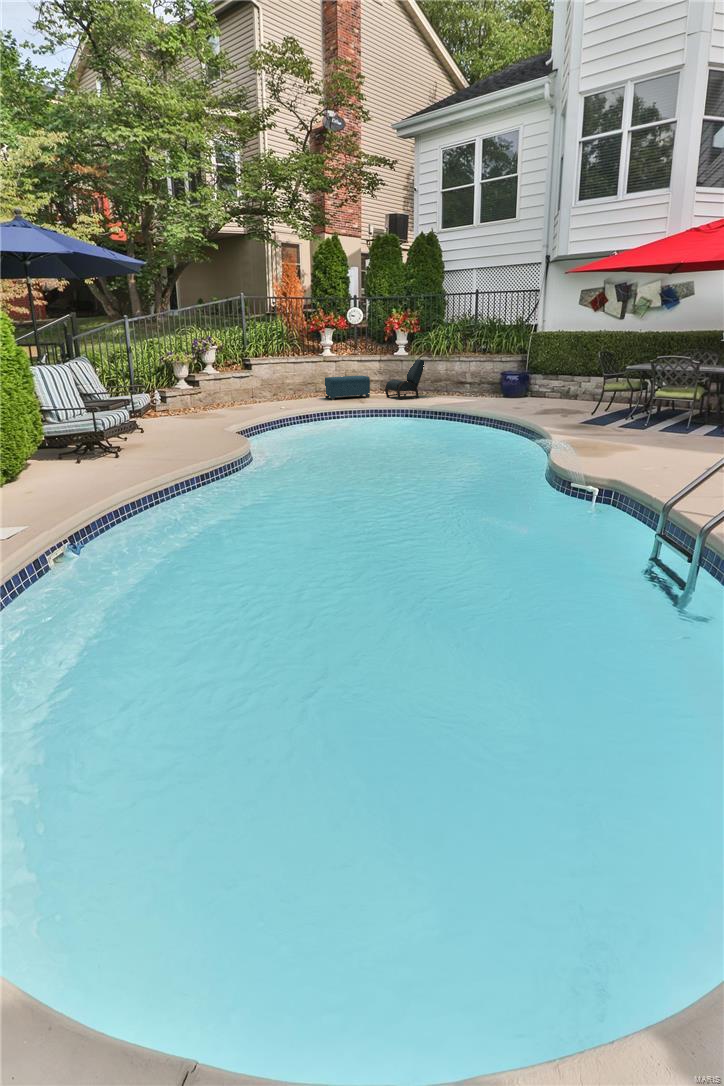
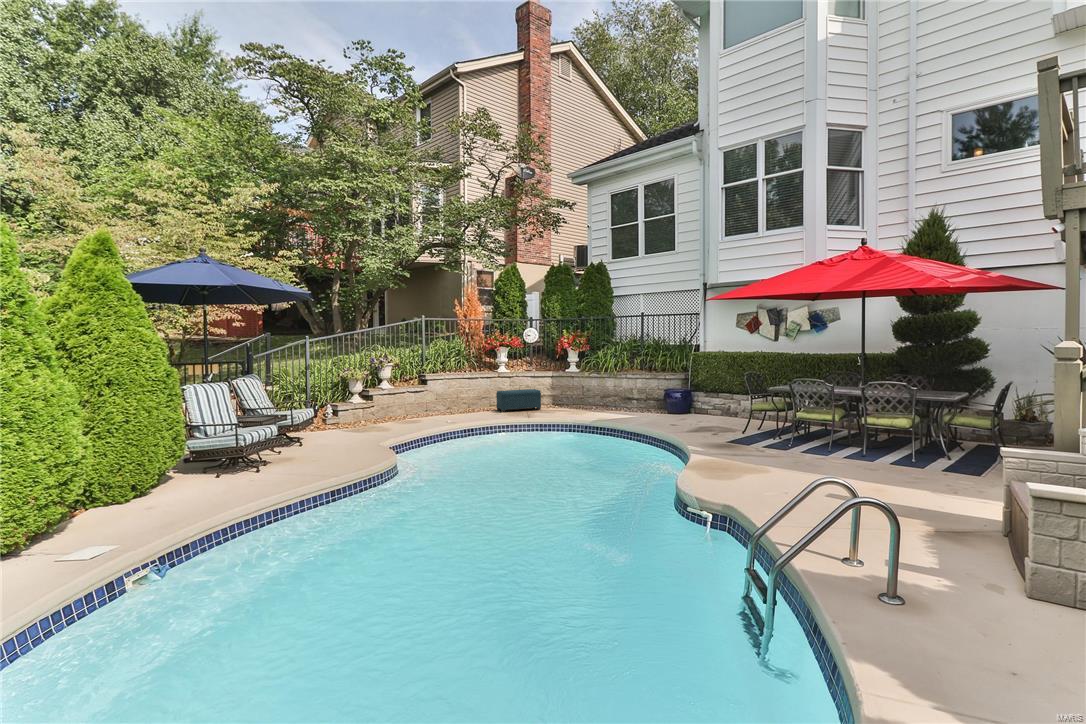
lounge chair: present [385,359,424,400] -> none [556,374,595,413]

